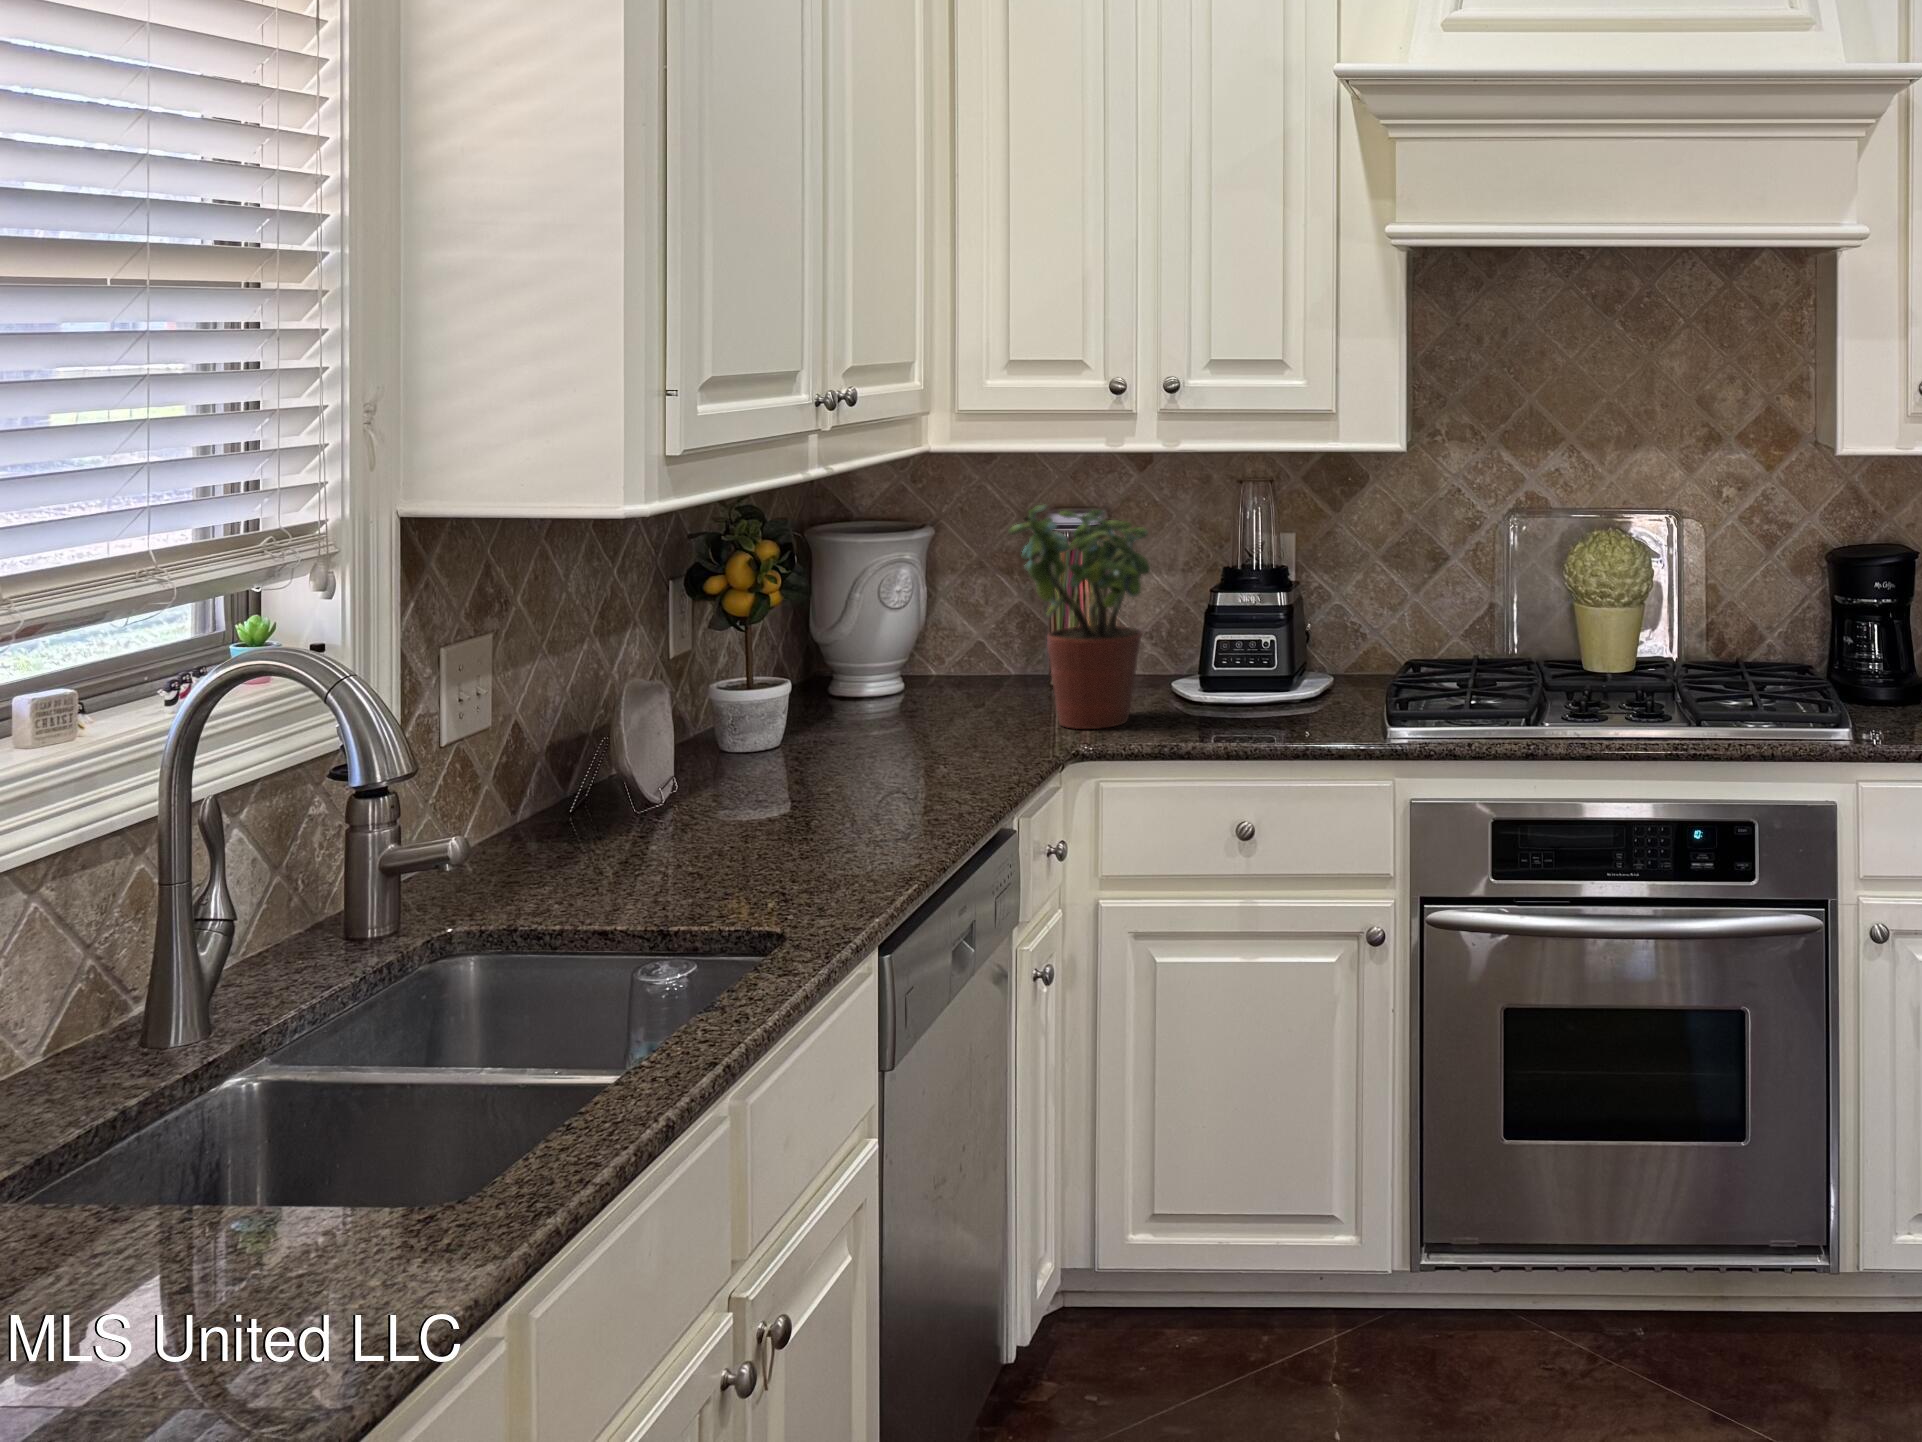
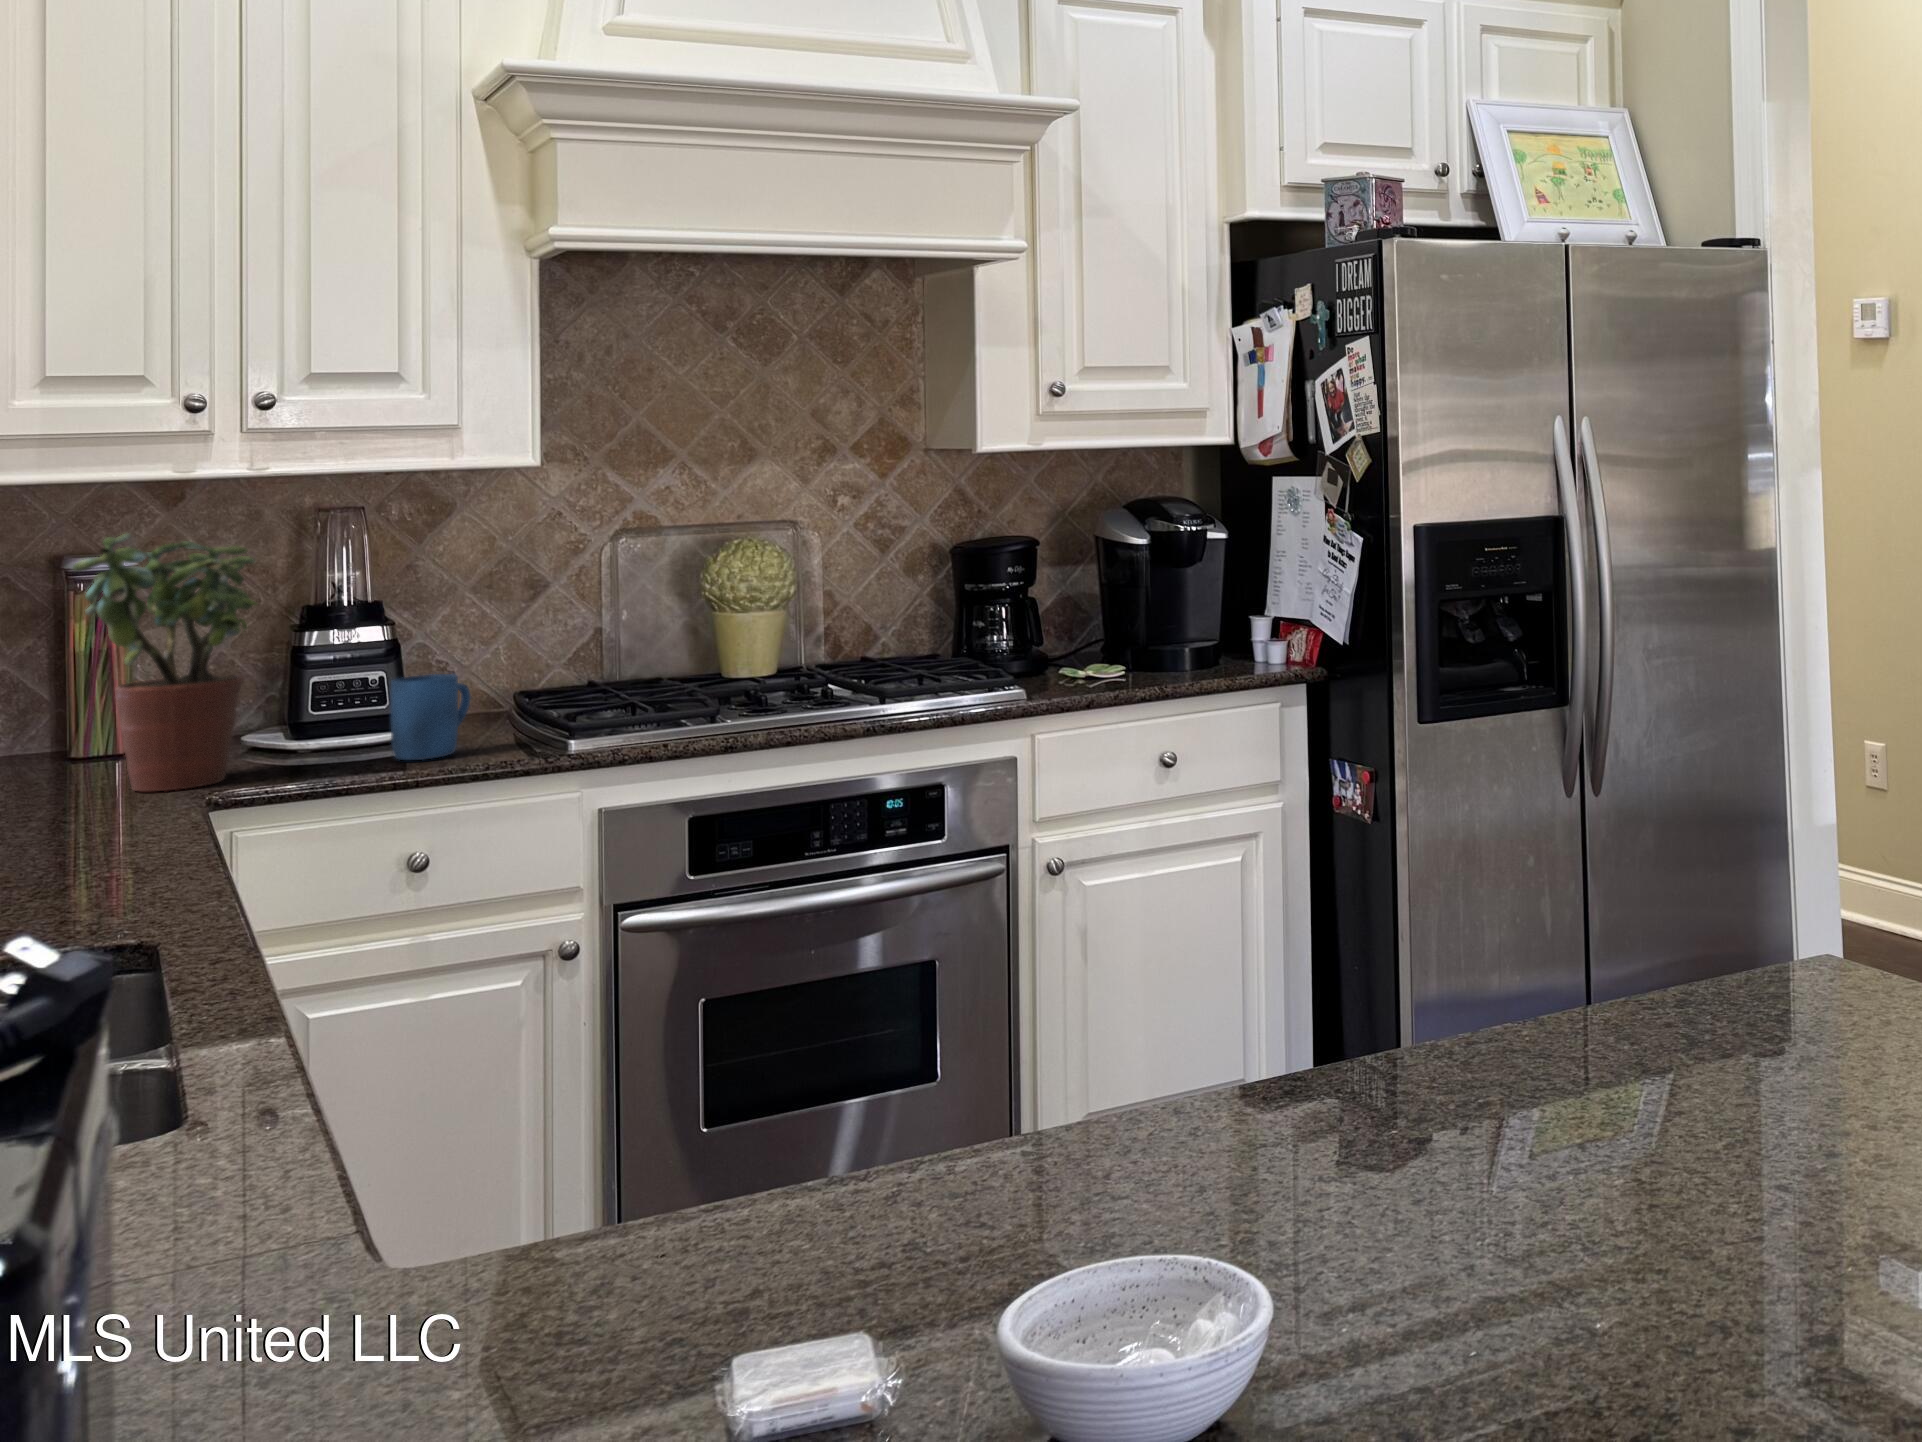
mug: none [1250,647,1322,728] -> present [390,674,471,760]

